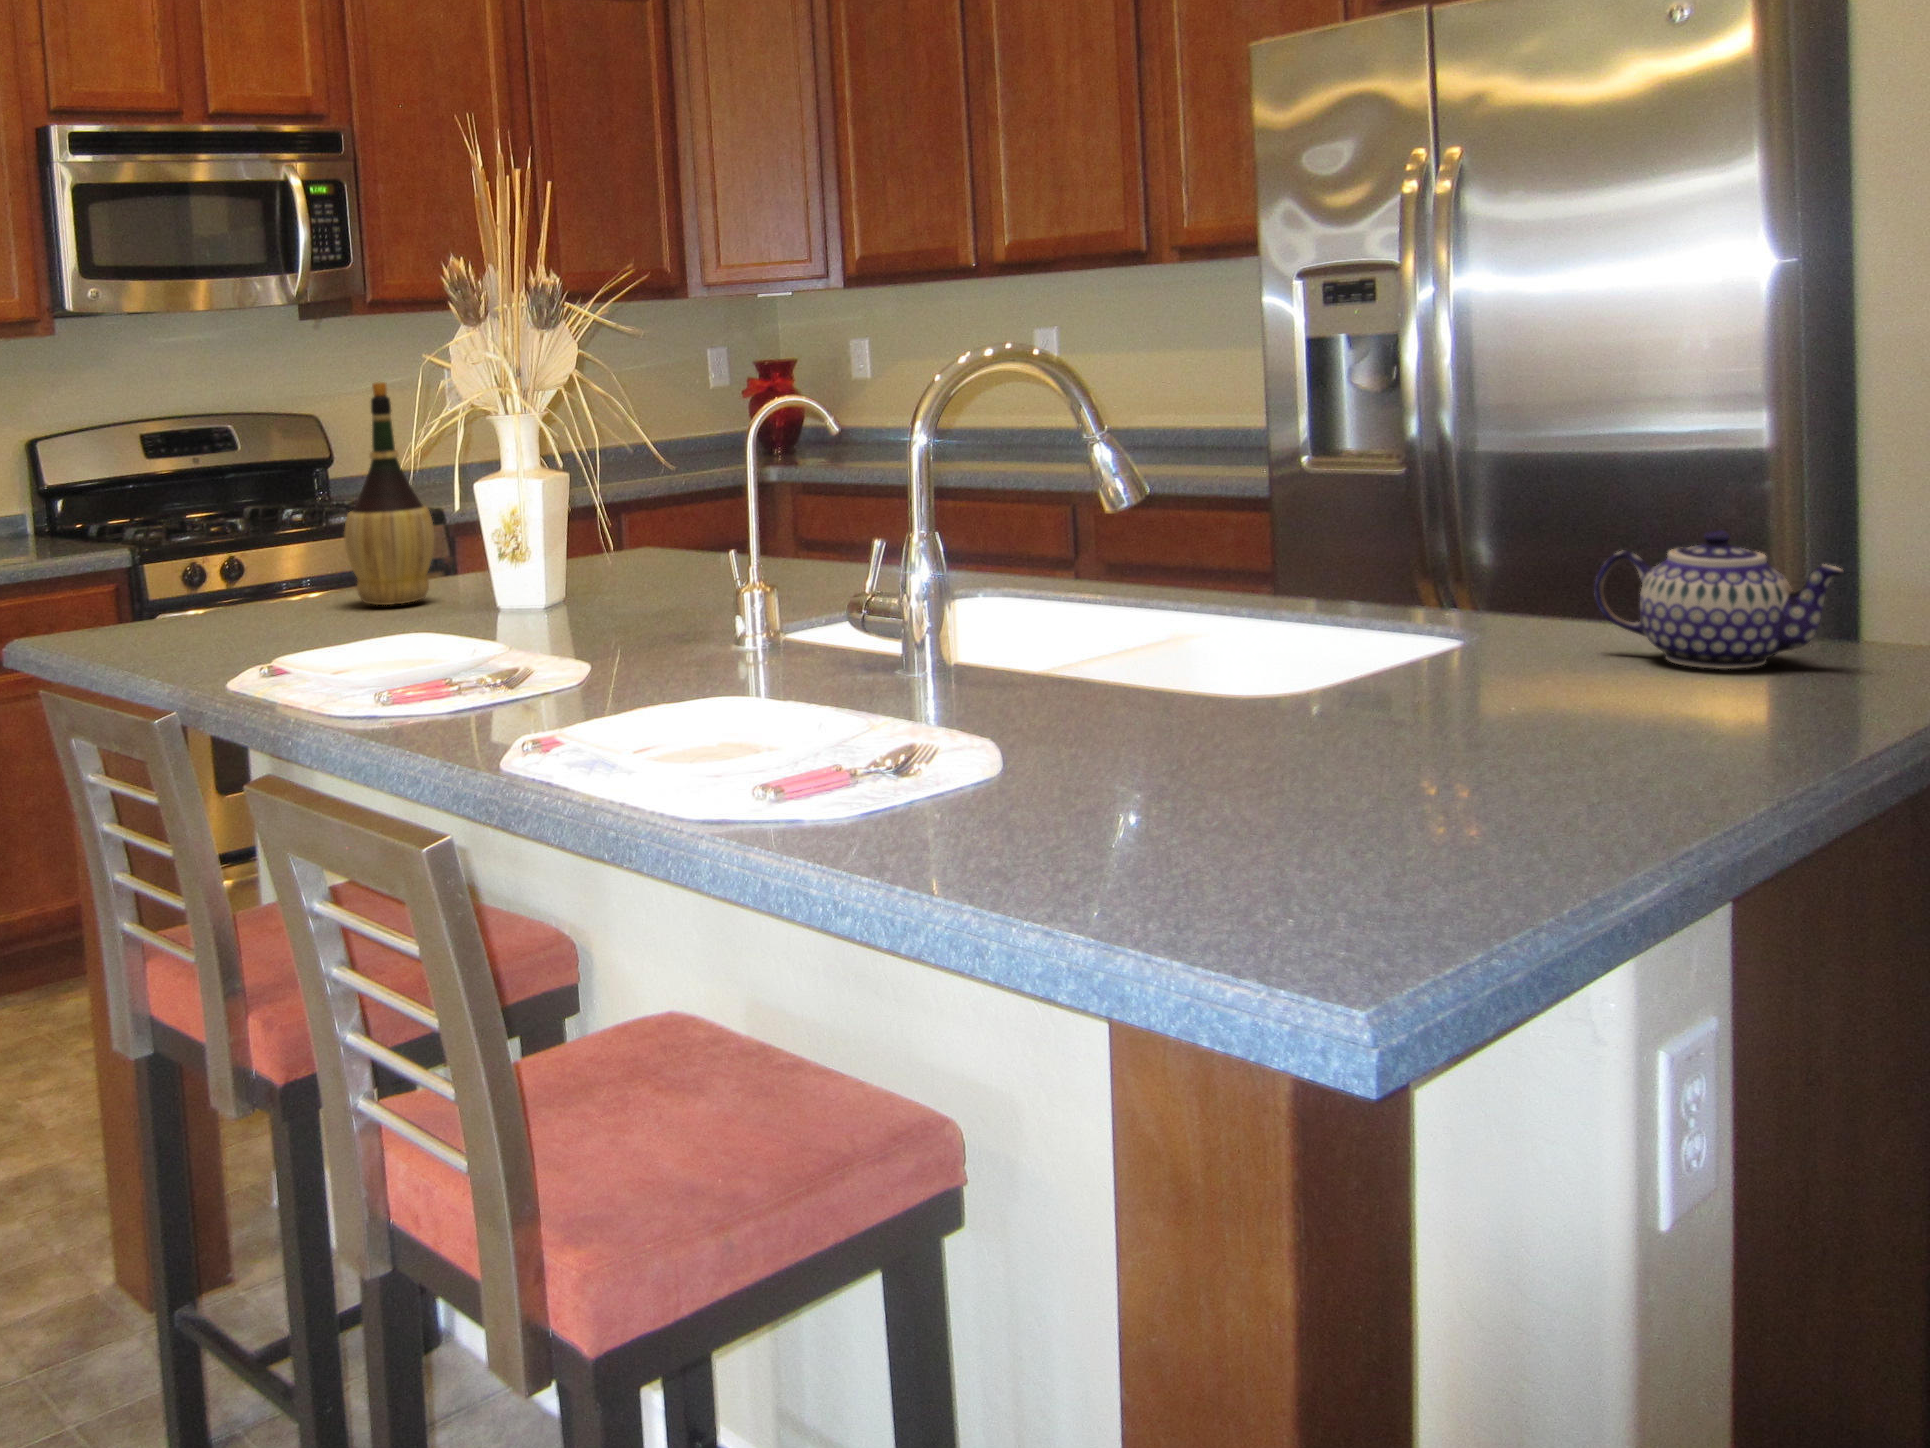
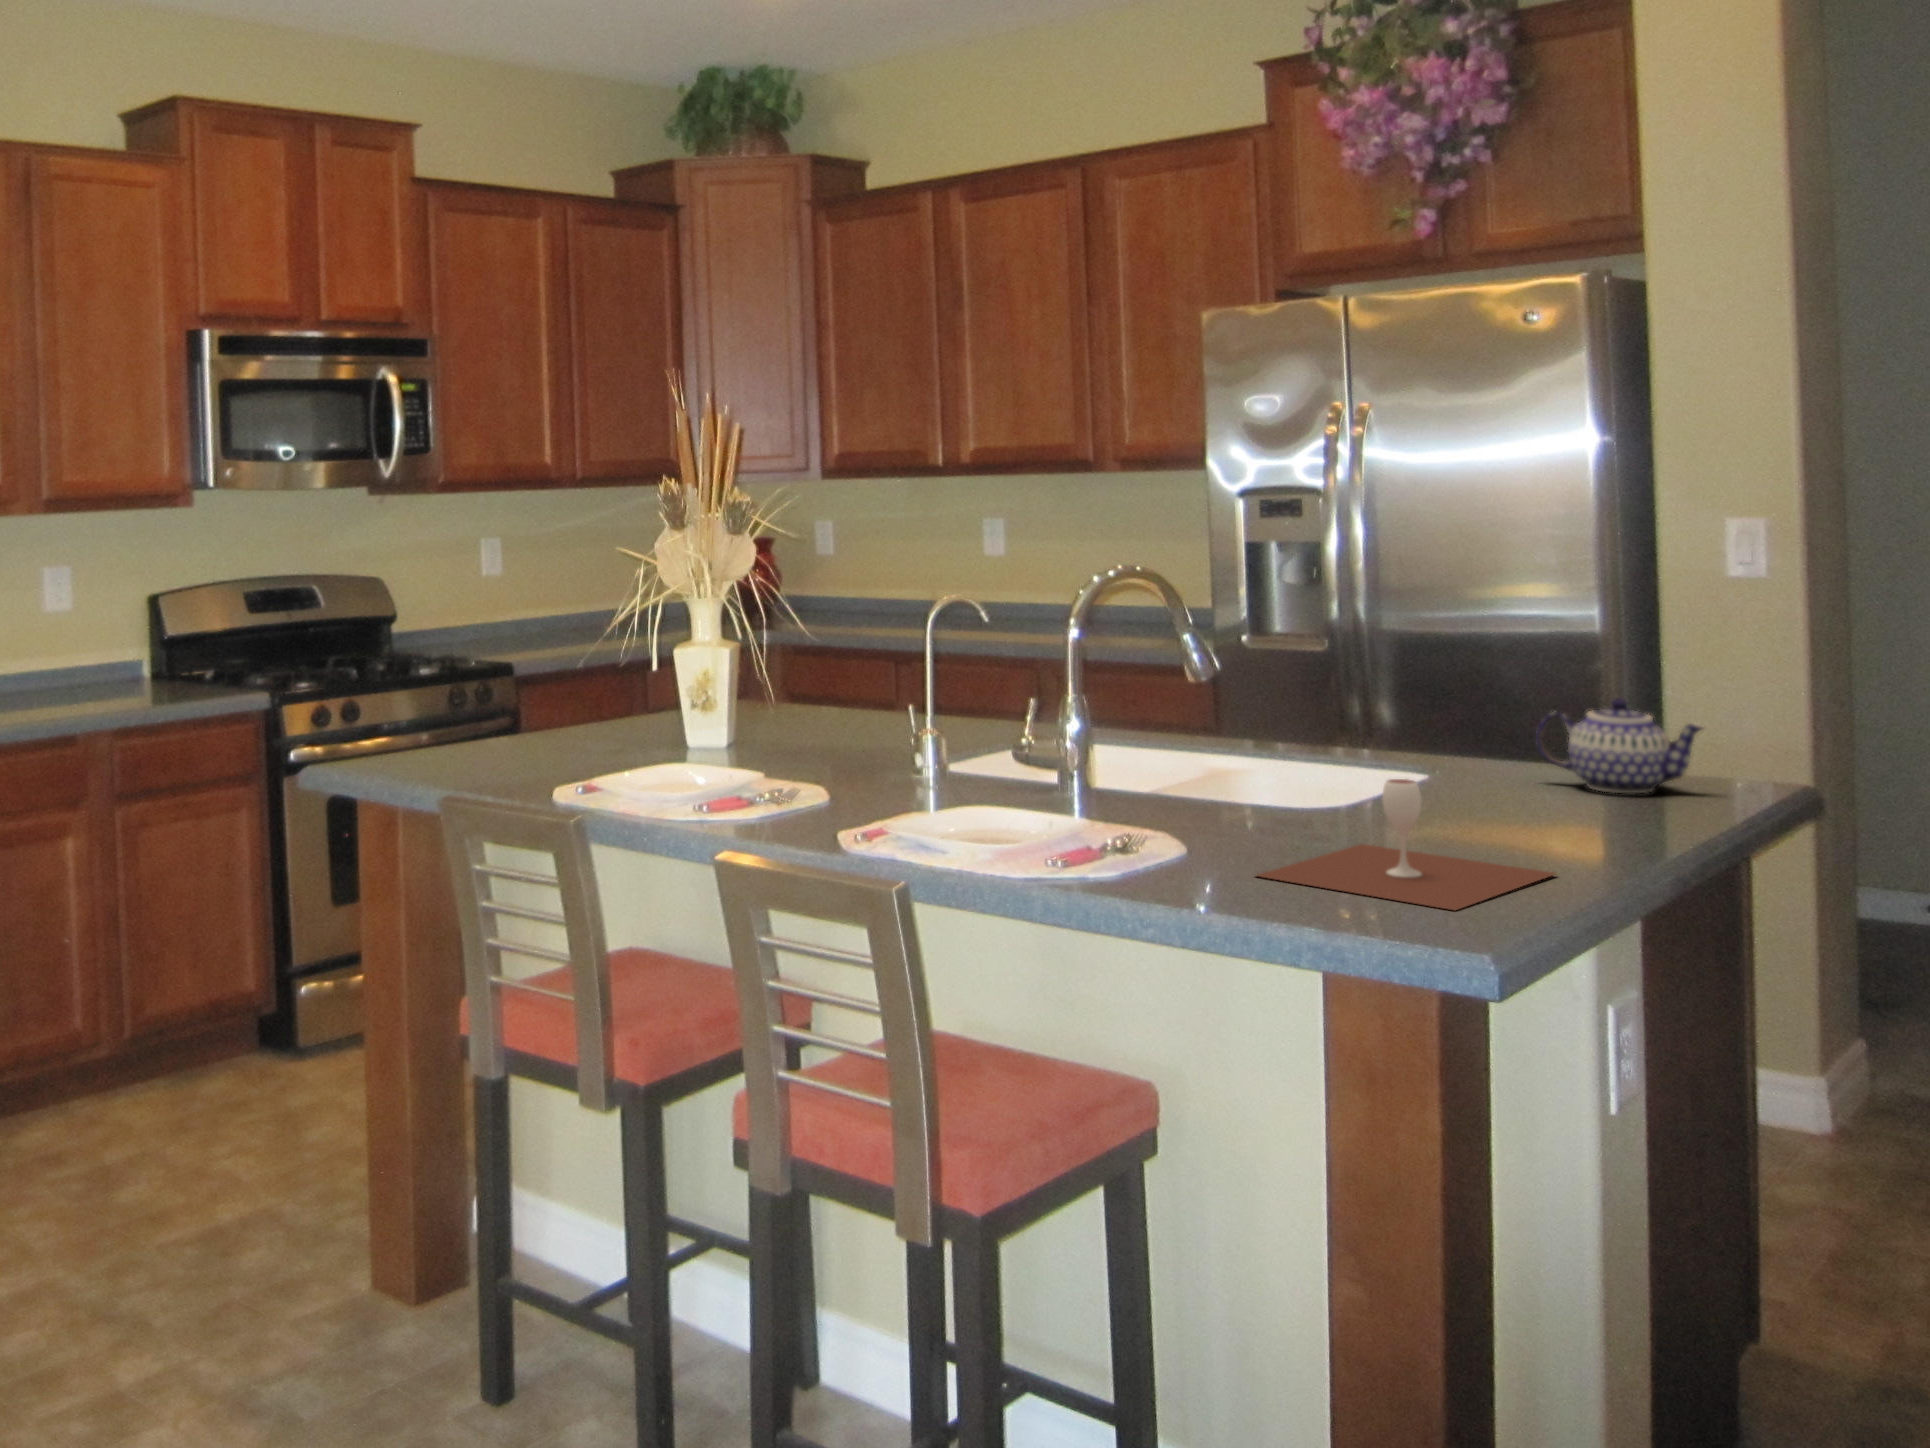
wine bottle: present [344,382,434,605] -> none [558,565,628,740]
wine glass: none [1056,658,1539,876] -> present [1257,779,1555,910]

